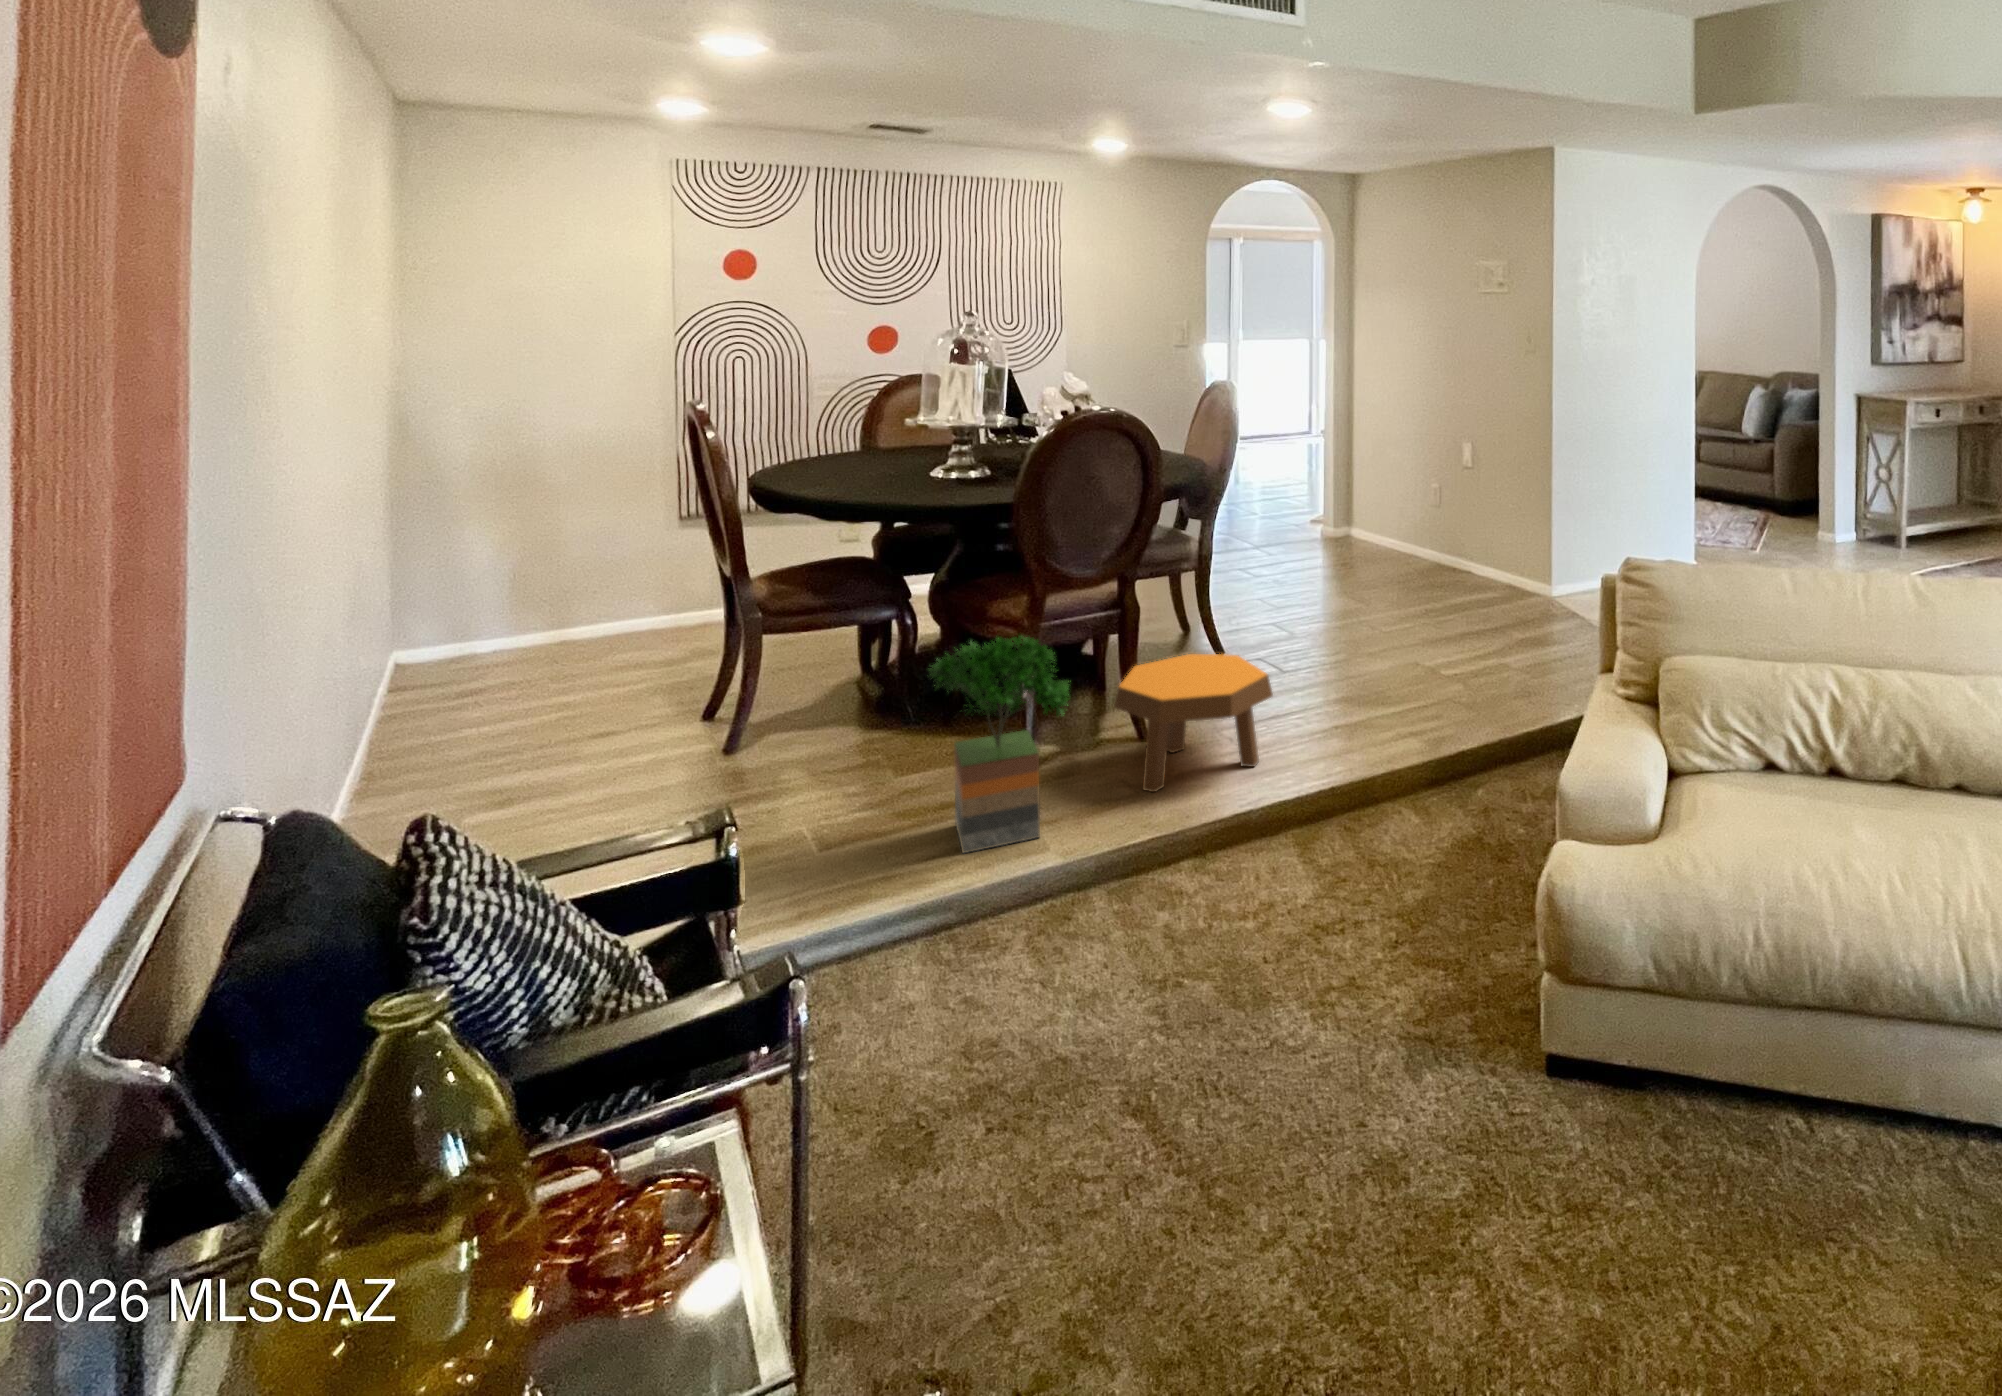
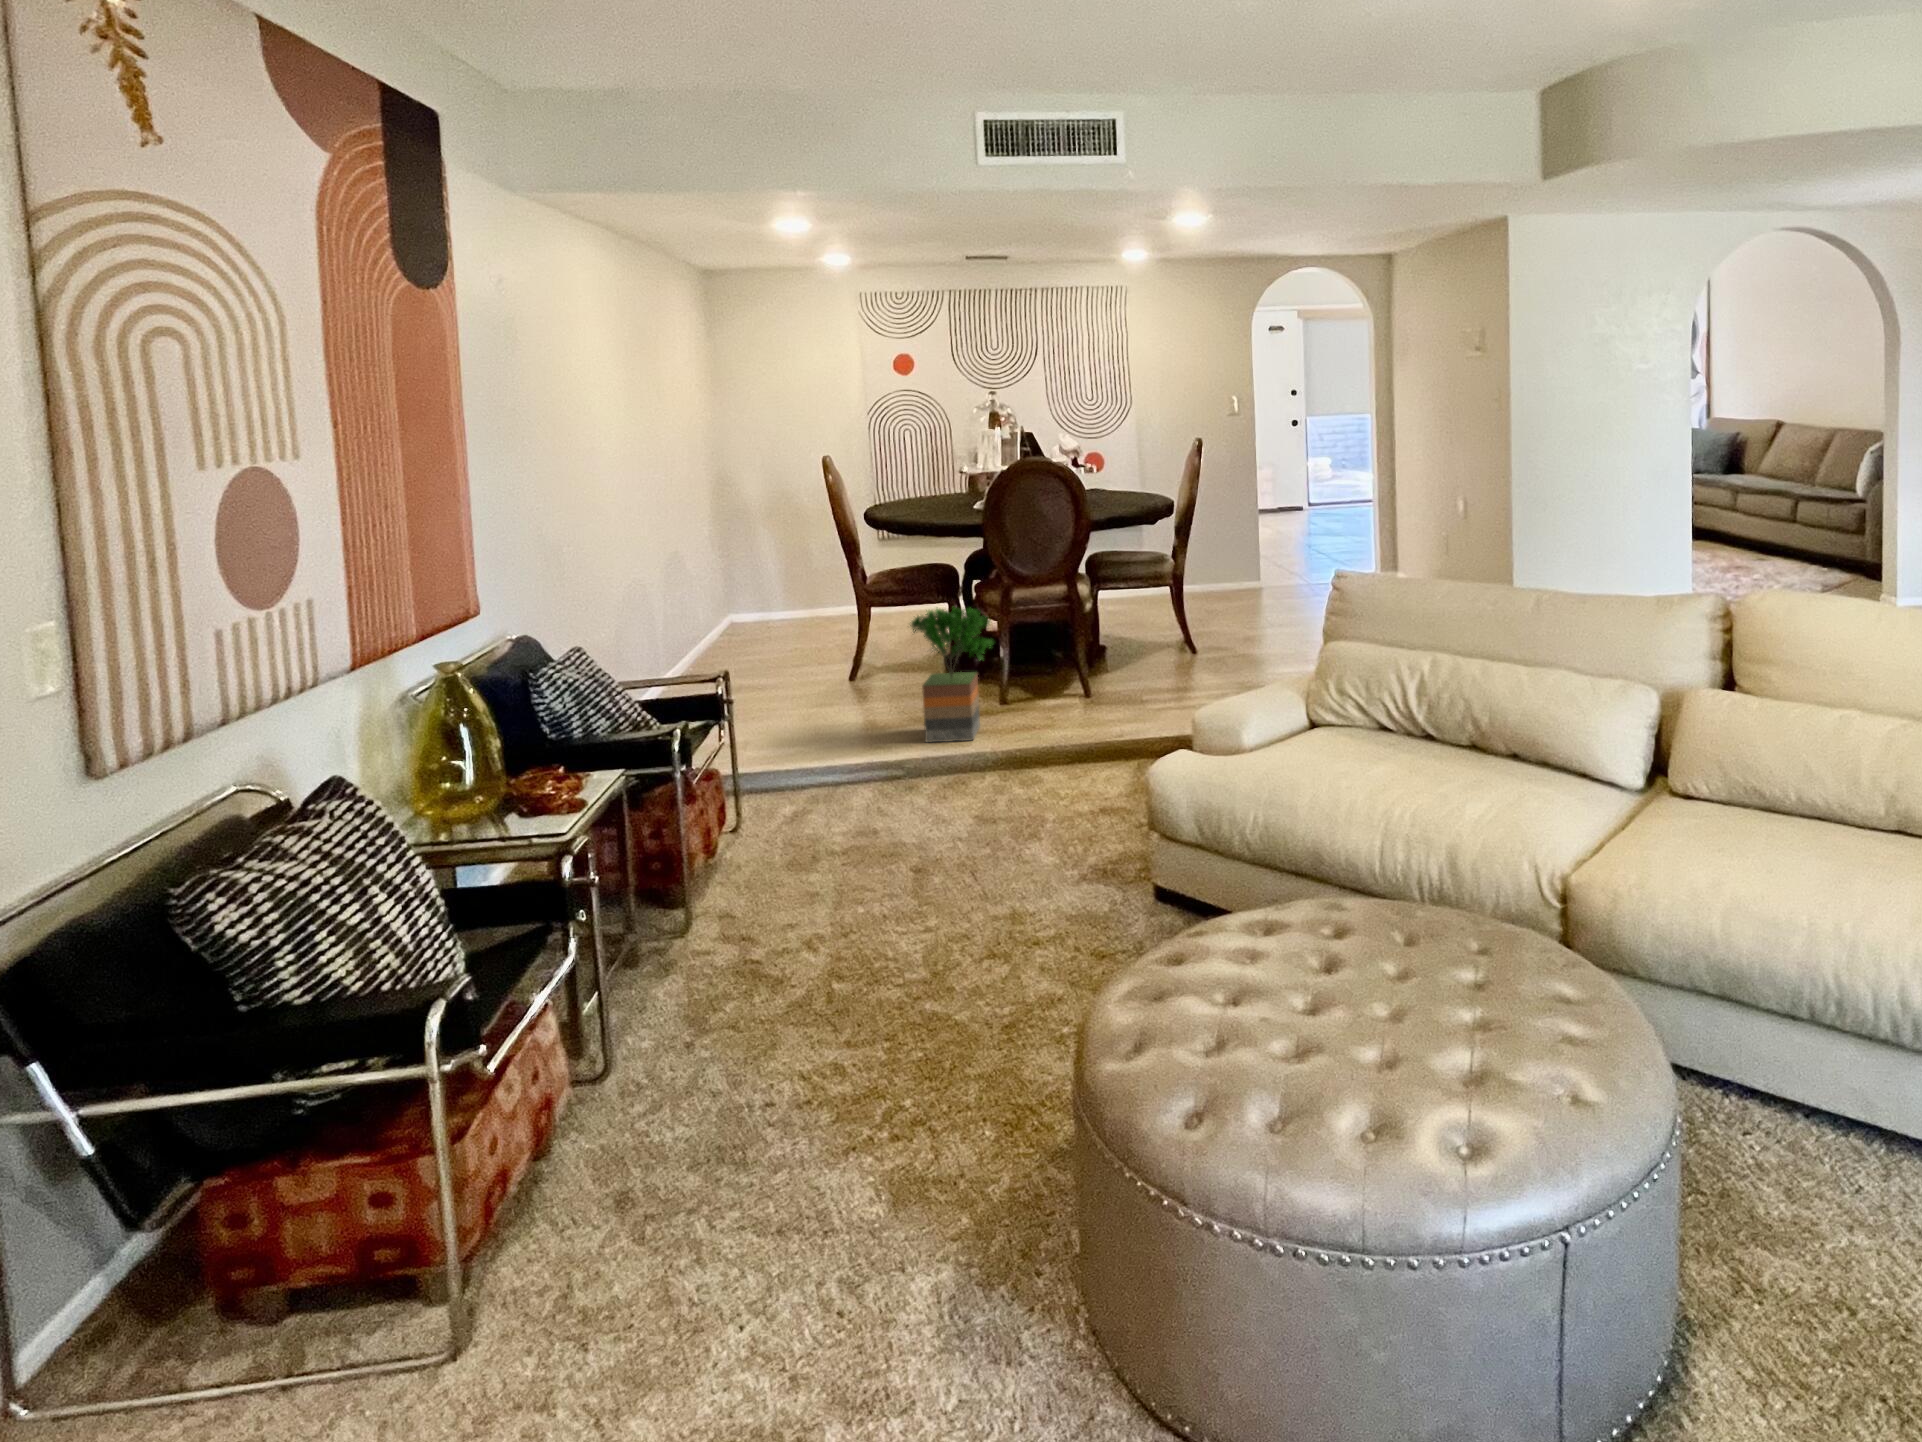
footstool: present [1115,654,1273,792] -> none [1043,638,1150,726]

